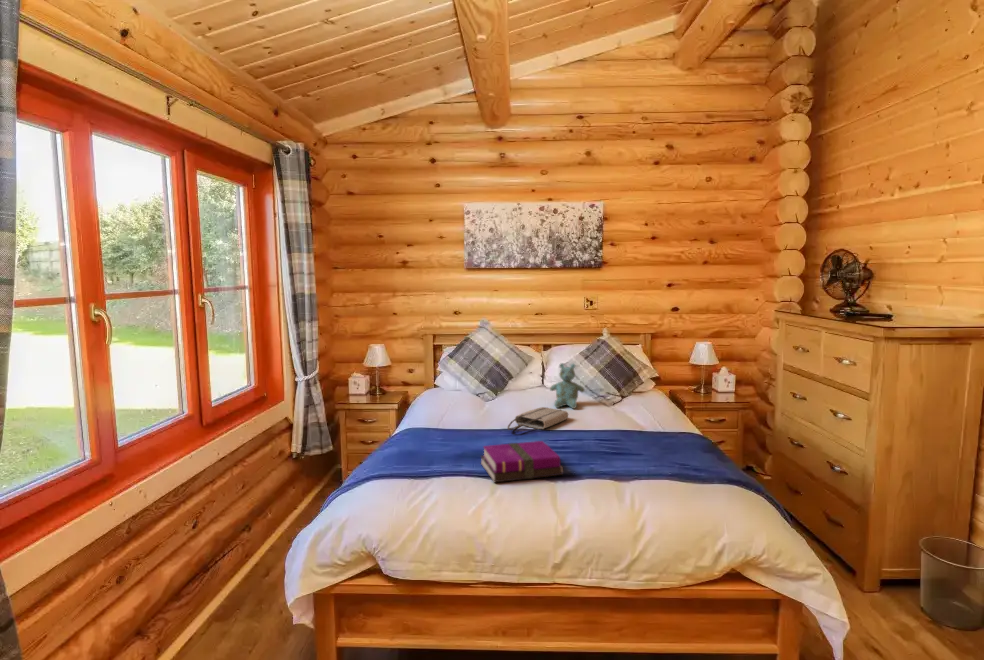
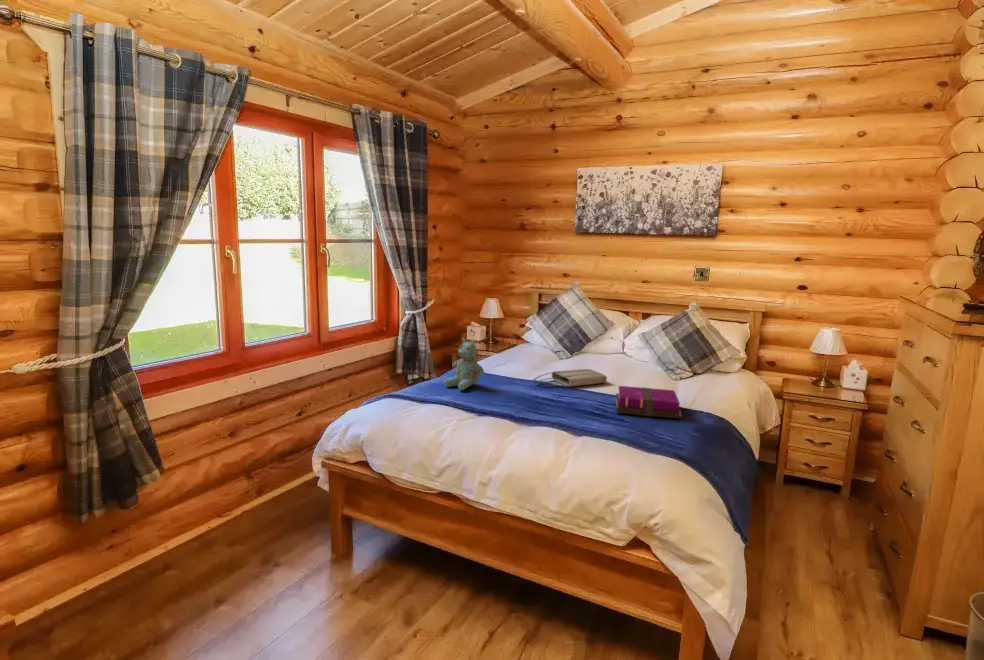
stuffed bear: present [550,363,584,408] -> present [444,338,484,390]
notebook: present [481,441,563,482] -> present [615,386,681,419]

